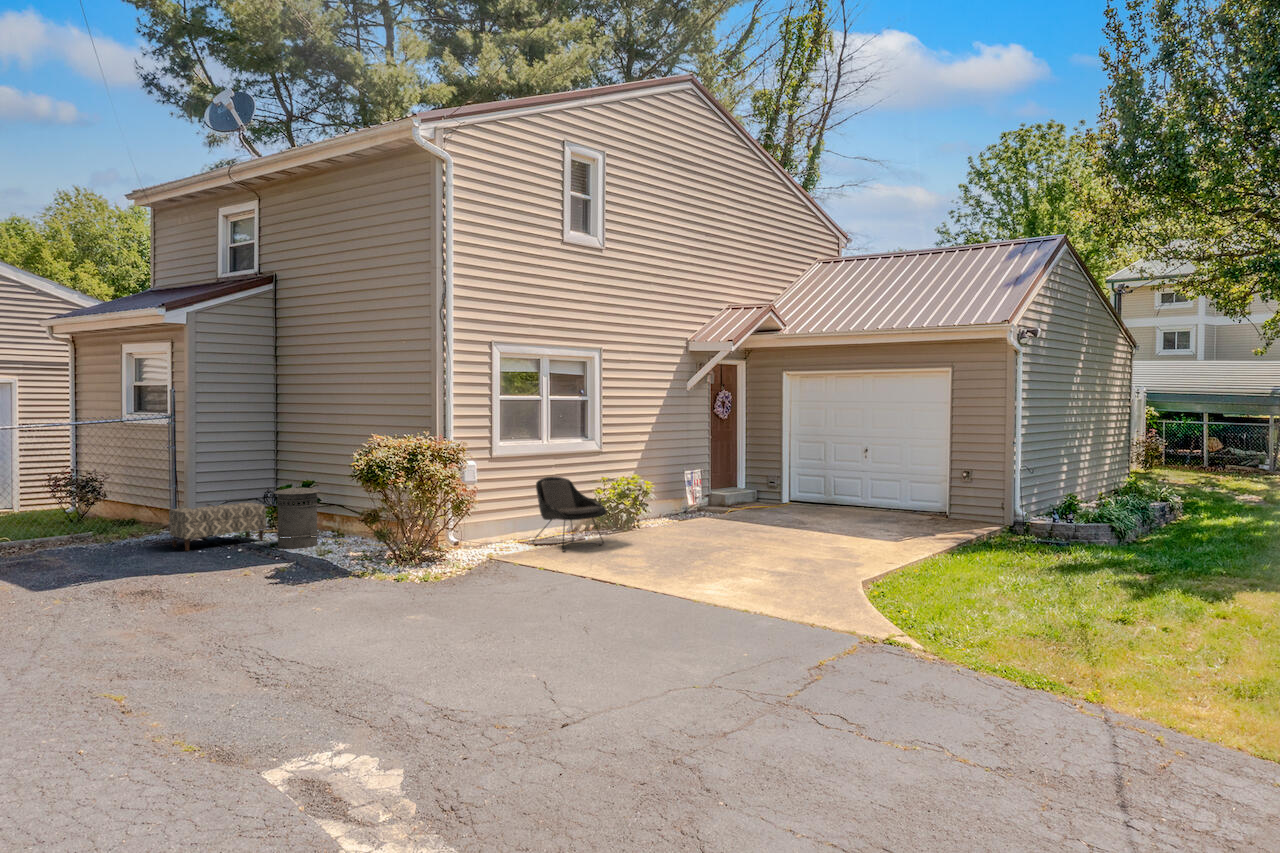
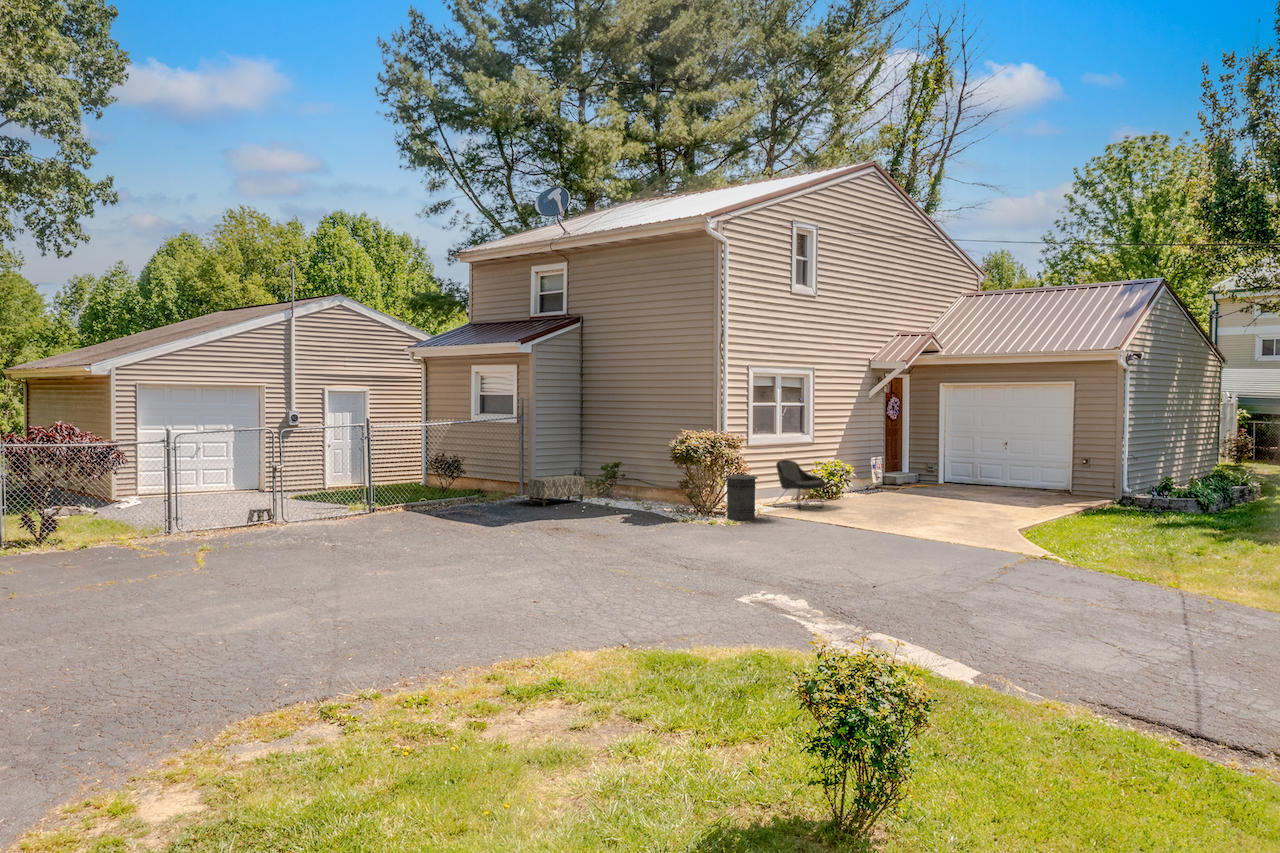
trash can: present [274,486,320,548] -> present [725,474,758,520]

